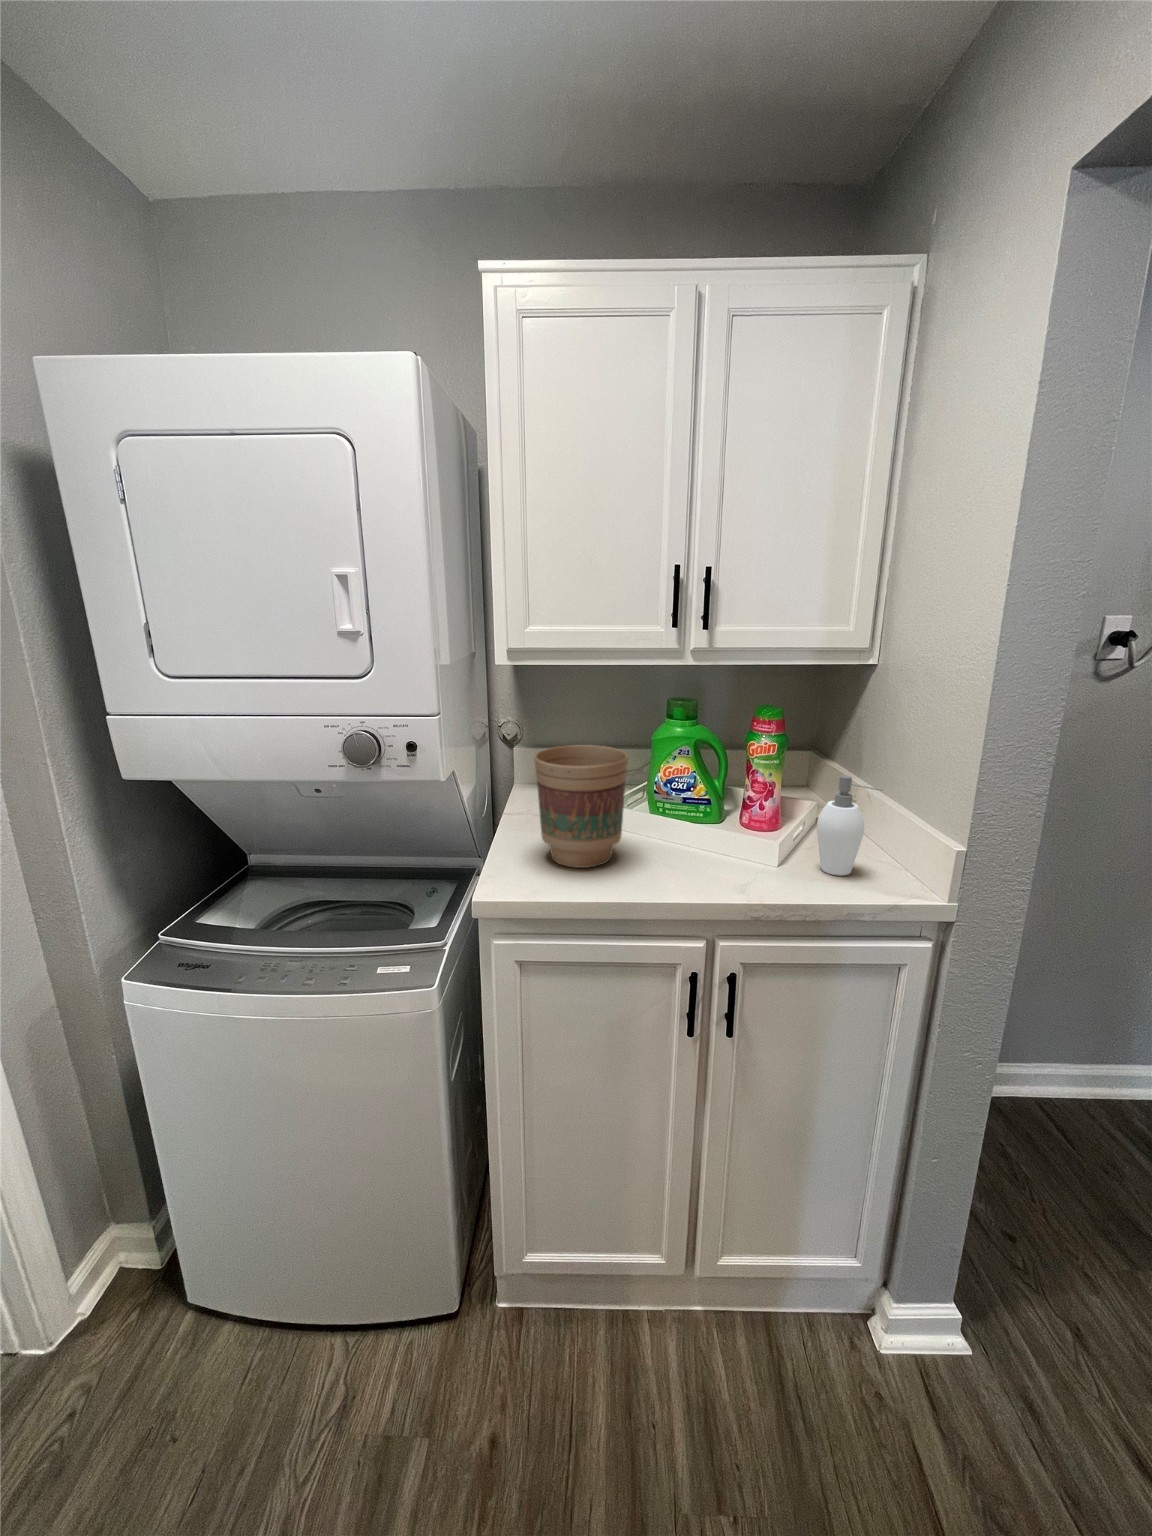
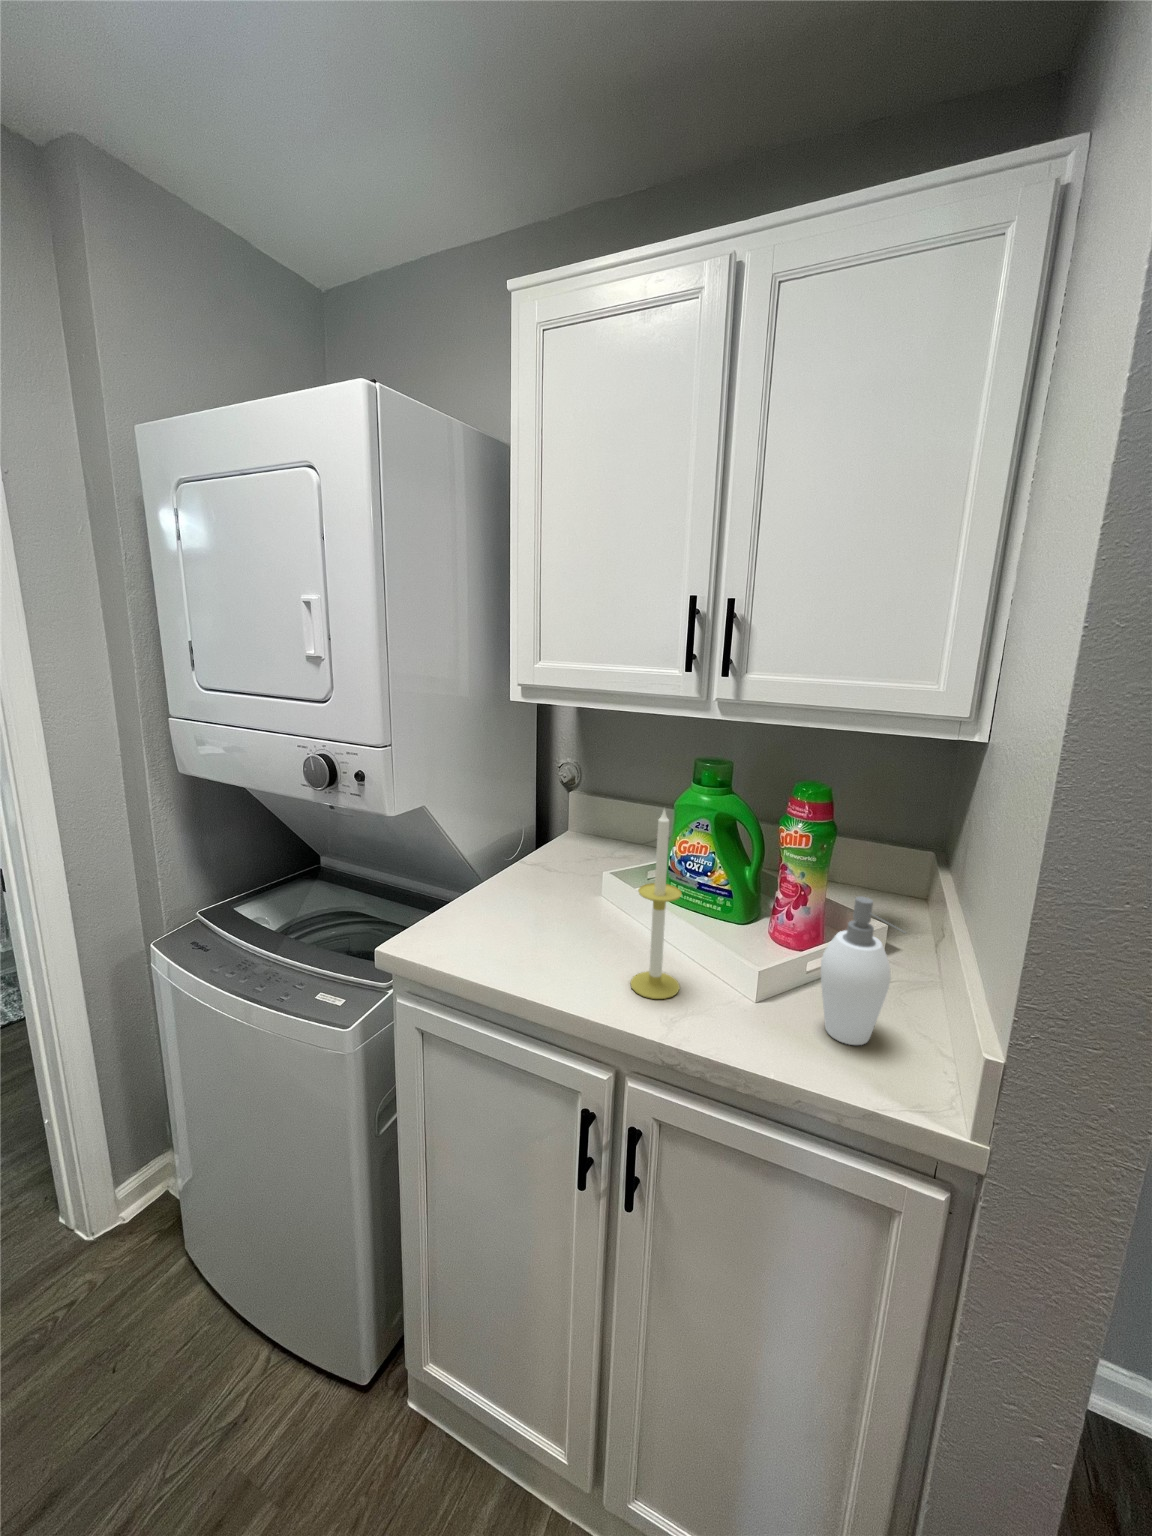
candle: none [683,734,723,881] -> present [630,810,682,999]
flower pot: present [534,745,628,868] -> none [493,796,603,944]

